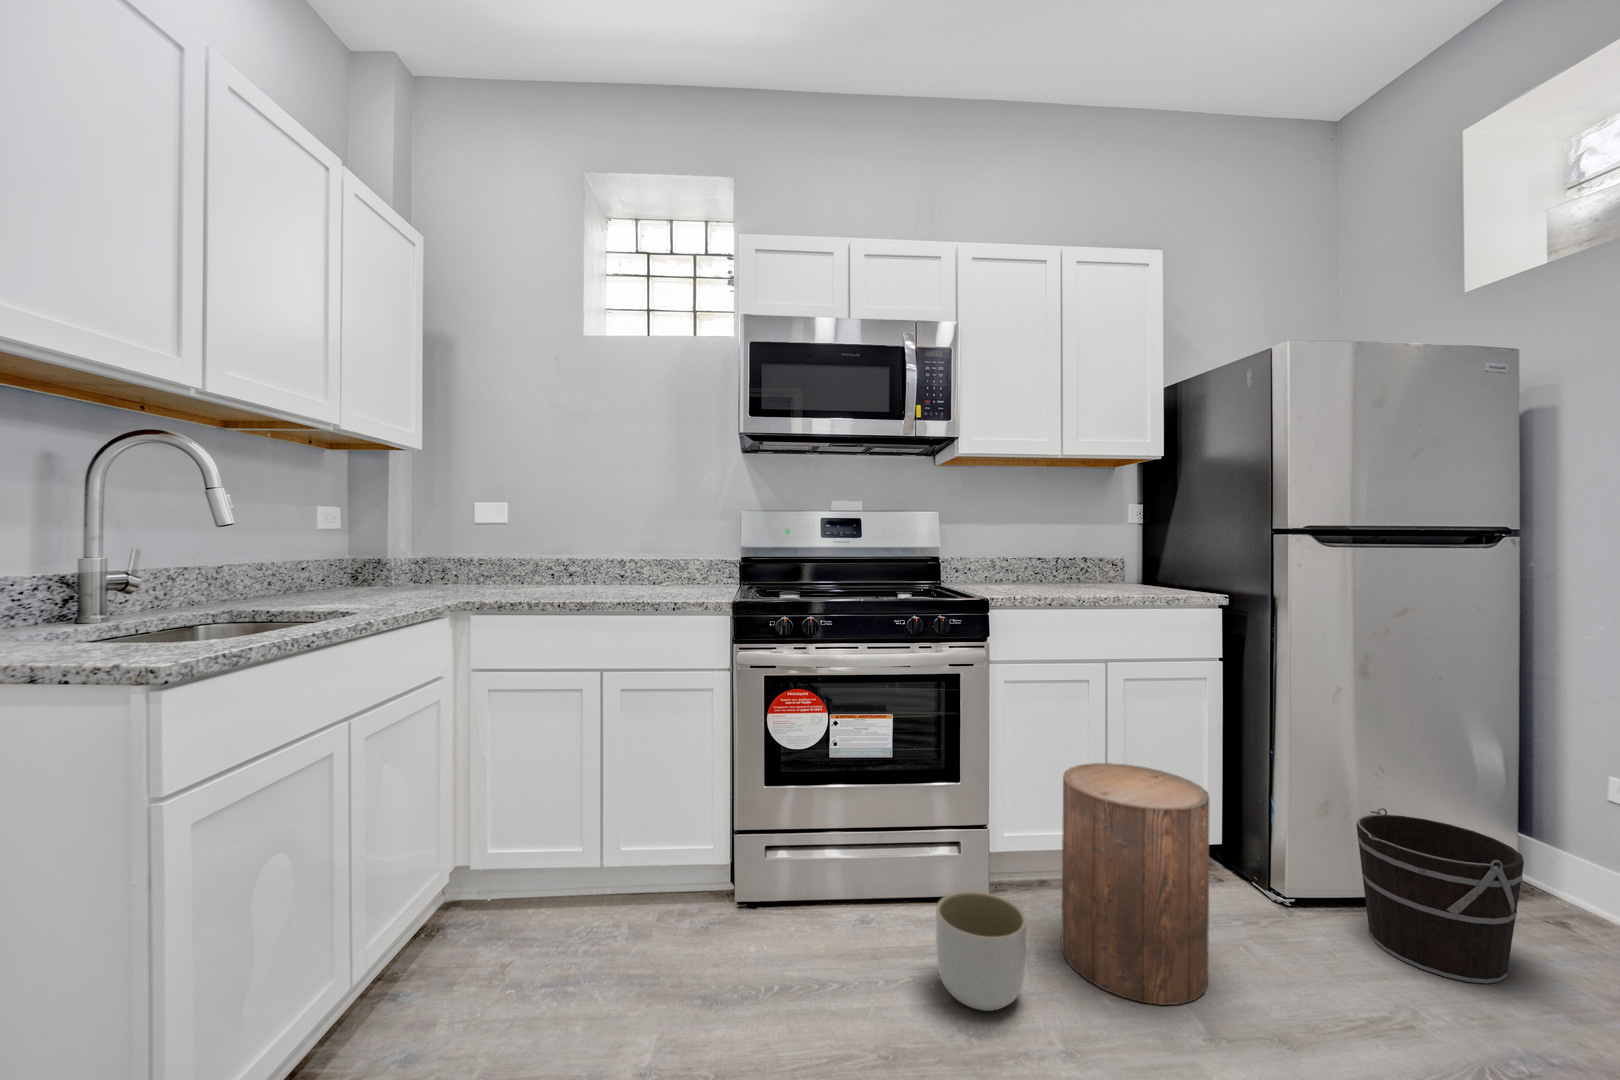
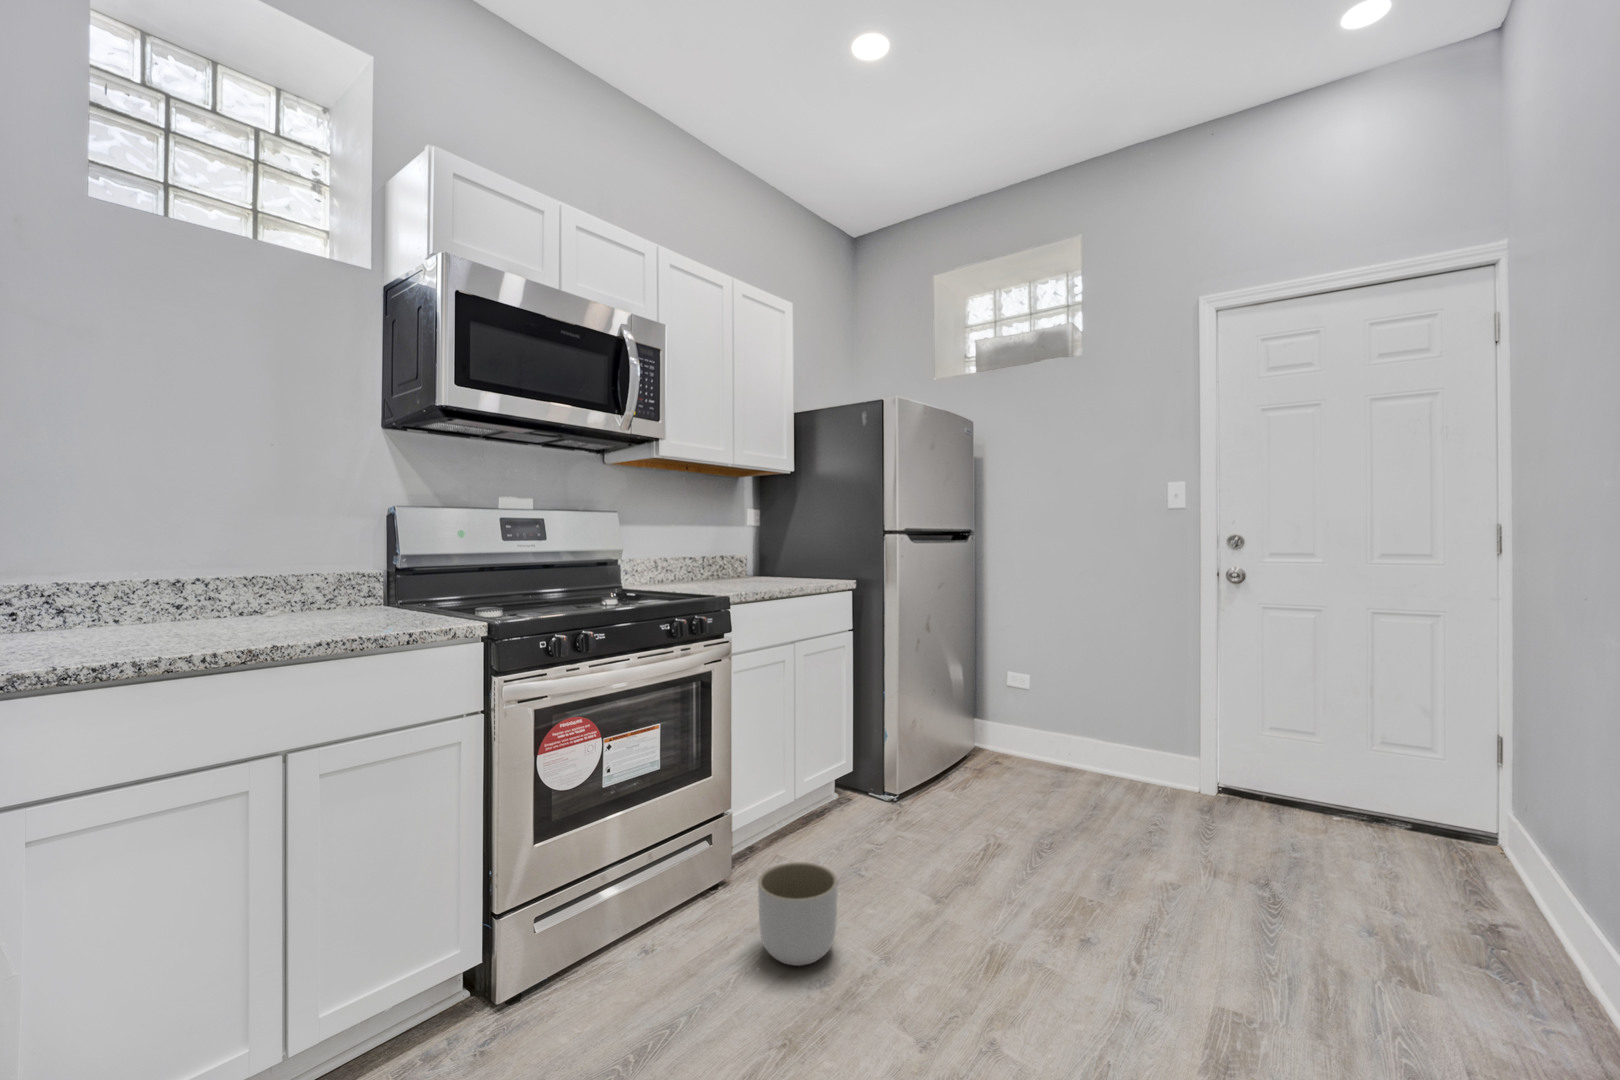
stool: present [1062,763,1209,1005] -> none [806,723,913,905]
bucket: present [1356,808,1524,983] -> none [935,718,1016,813]

